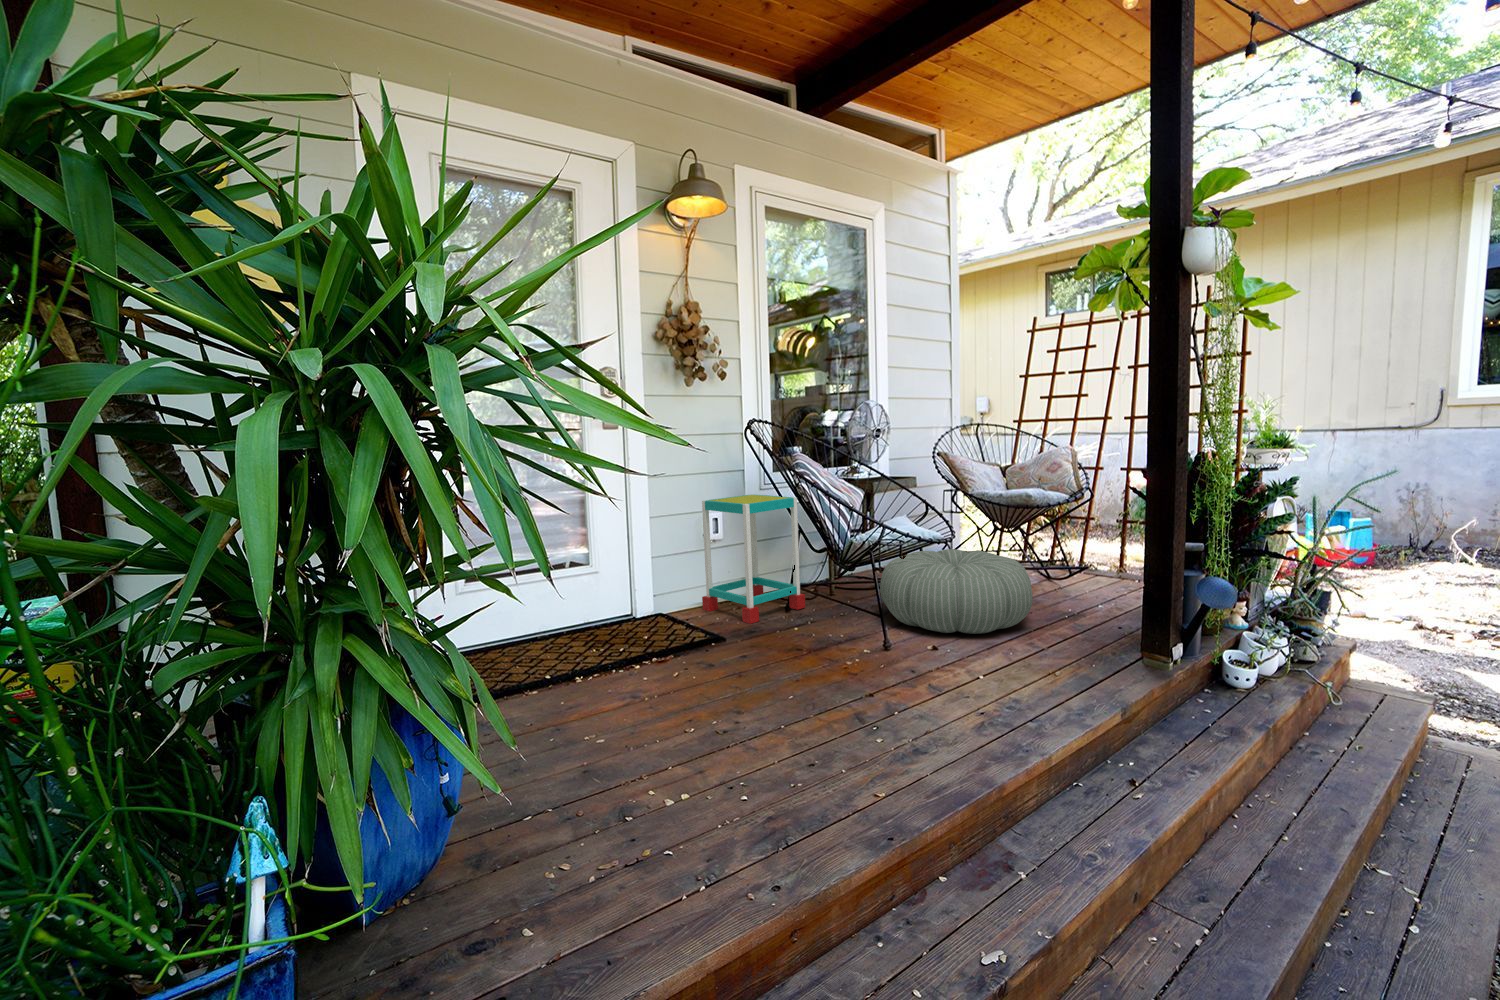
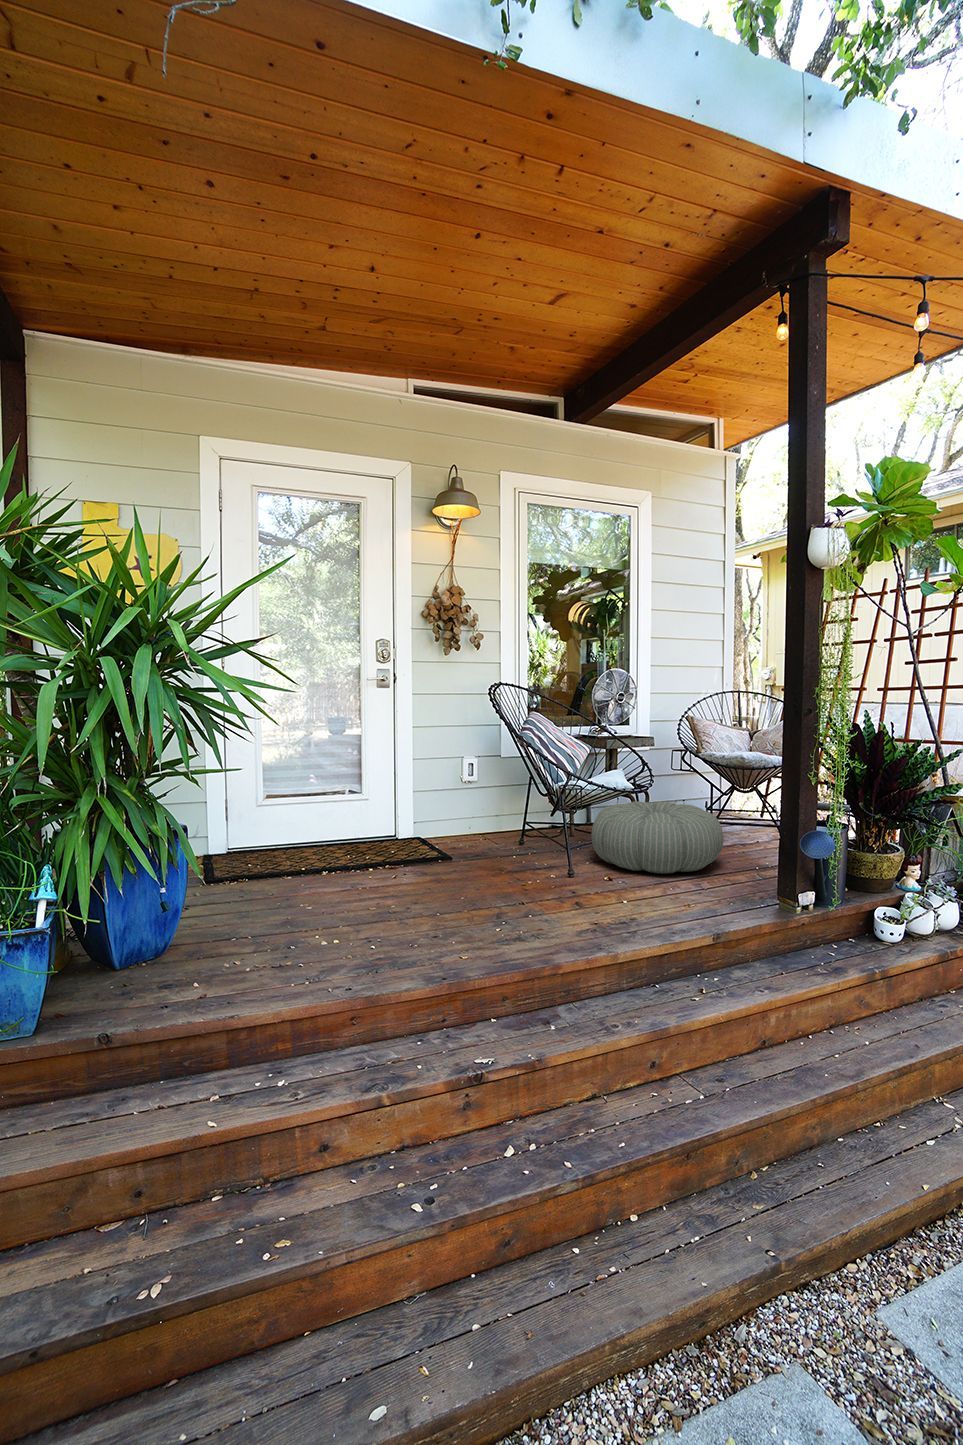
side table: present [702,494,805,624] -> none [454,745,537,851]

